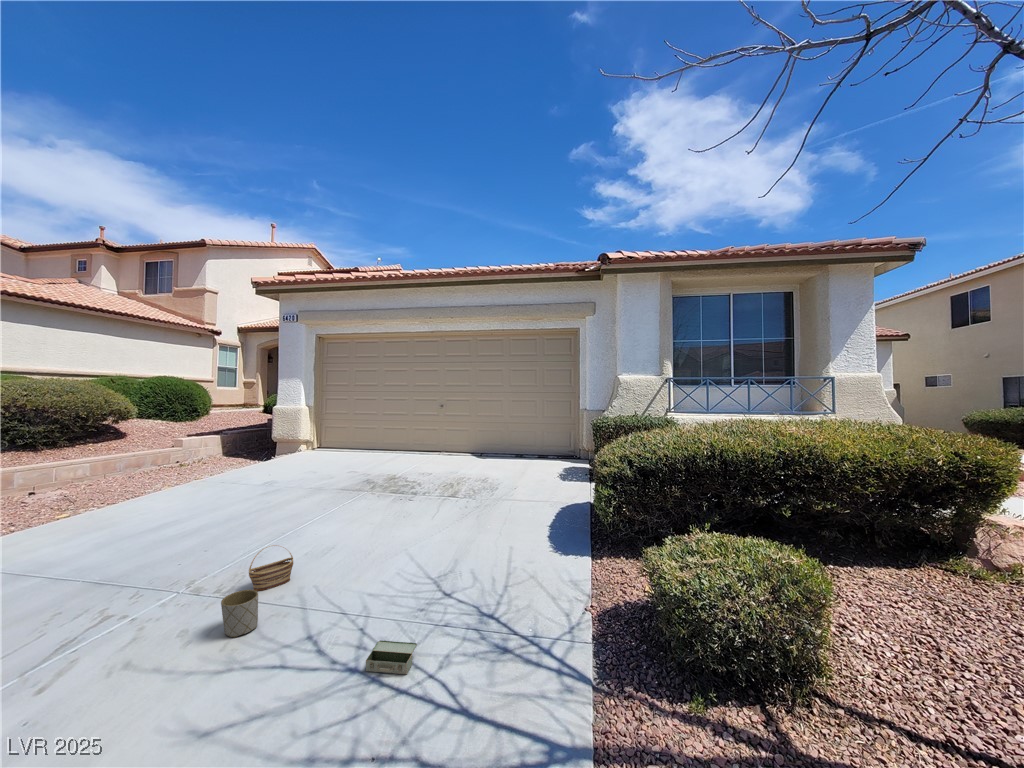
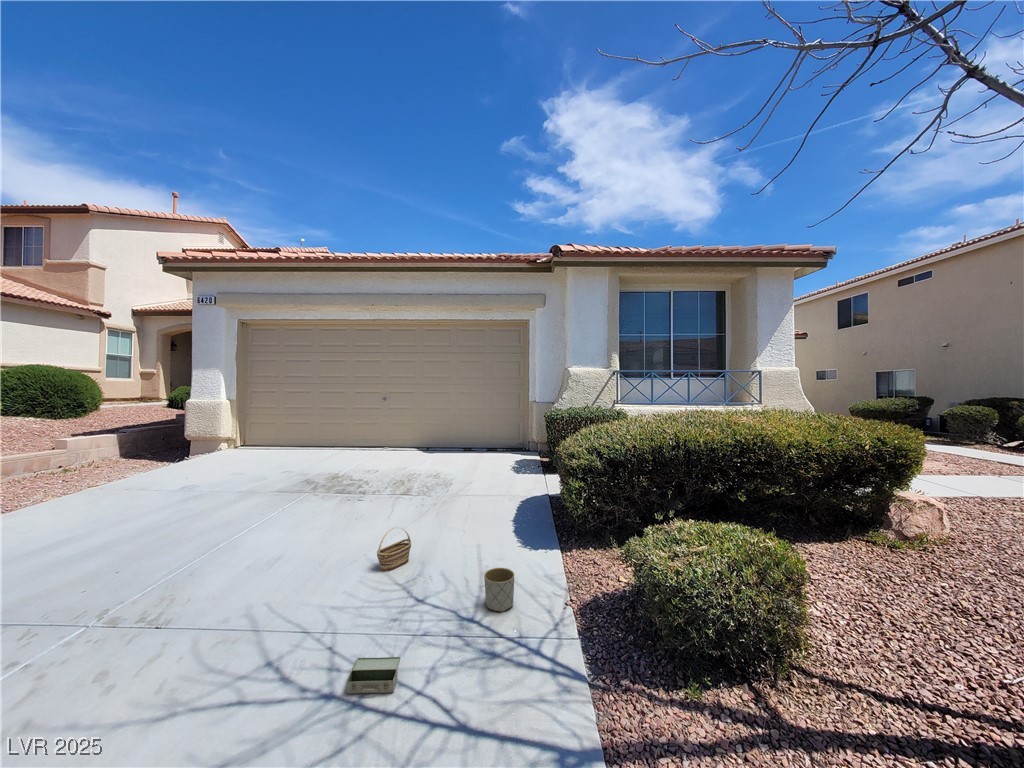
basket: present [249,545,293,591] -> present [377,528,411,571]
planter: present [221,590,258,638] -> present [484,568,514,612]

